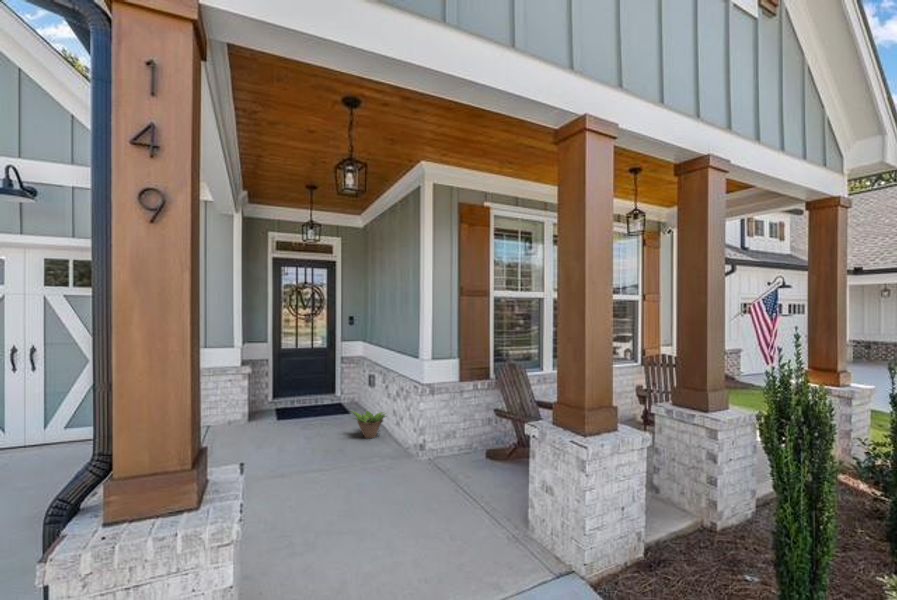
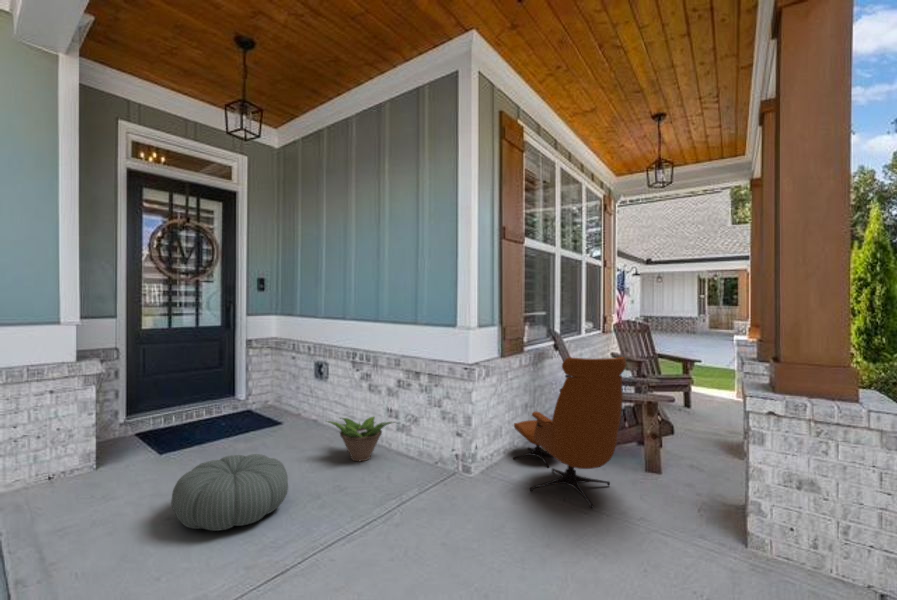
lounge chair: none [435,380,494,478] -> present [513,357,626,508]
pouf: none [255,422,312,454] -> present [171,454,288,531]

